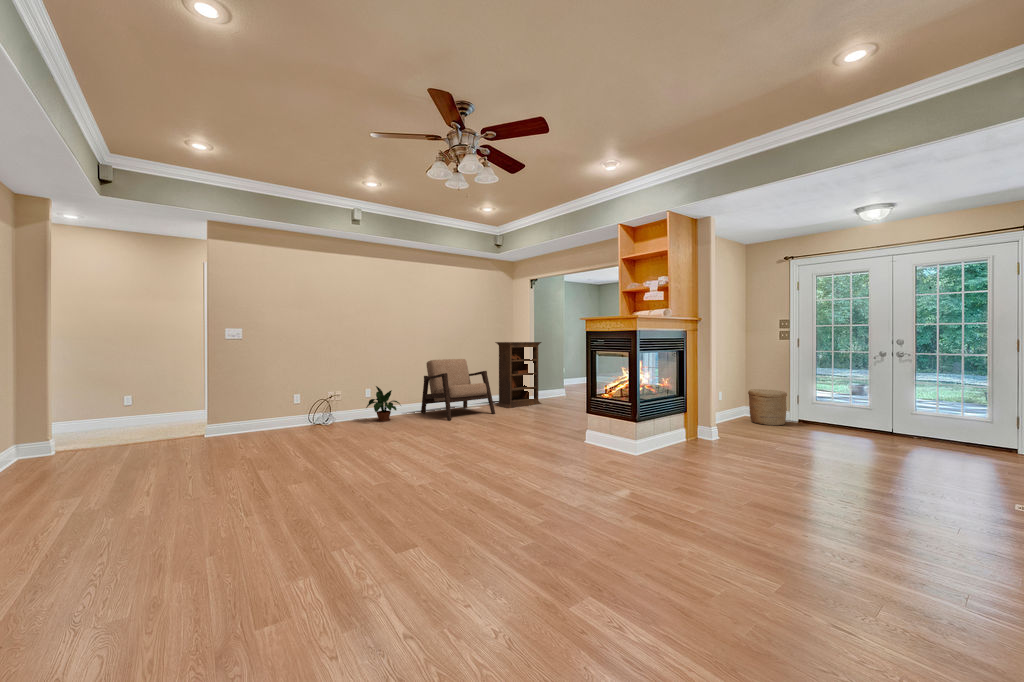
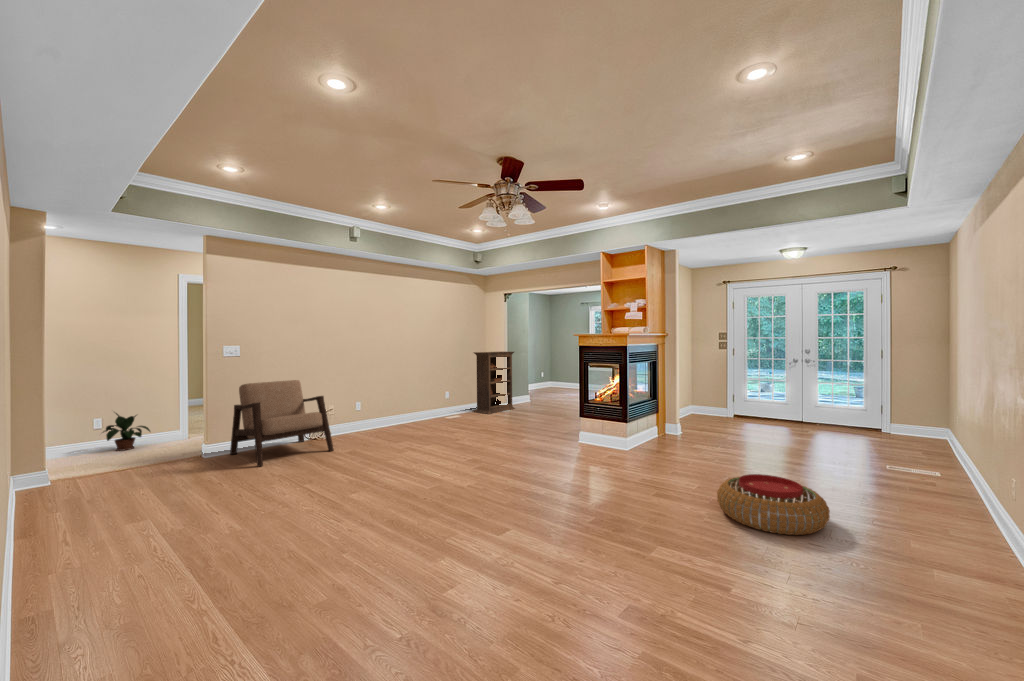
armchair: present [421,359,495,420] -> present [230,380,334,467]
potted plant: present [366,386,401,421] -> present [103,413,150,451]
woven basket: present [748,389,787,426] -> none [696,391,727,420]
pouf: none [703,496,864,592] -> present [717,474,830,535]

